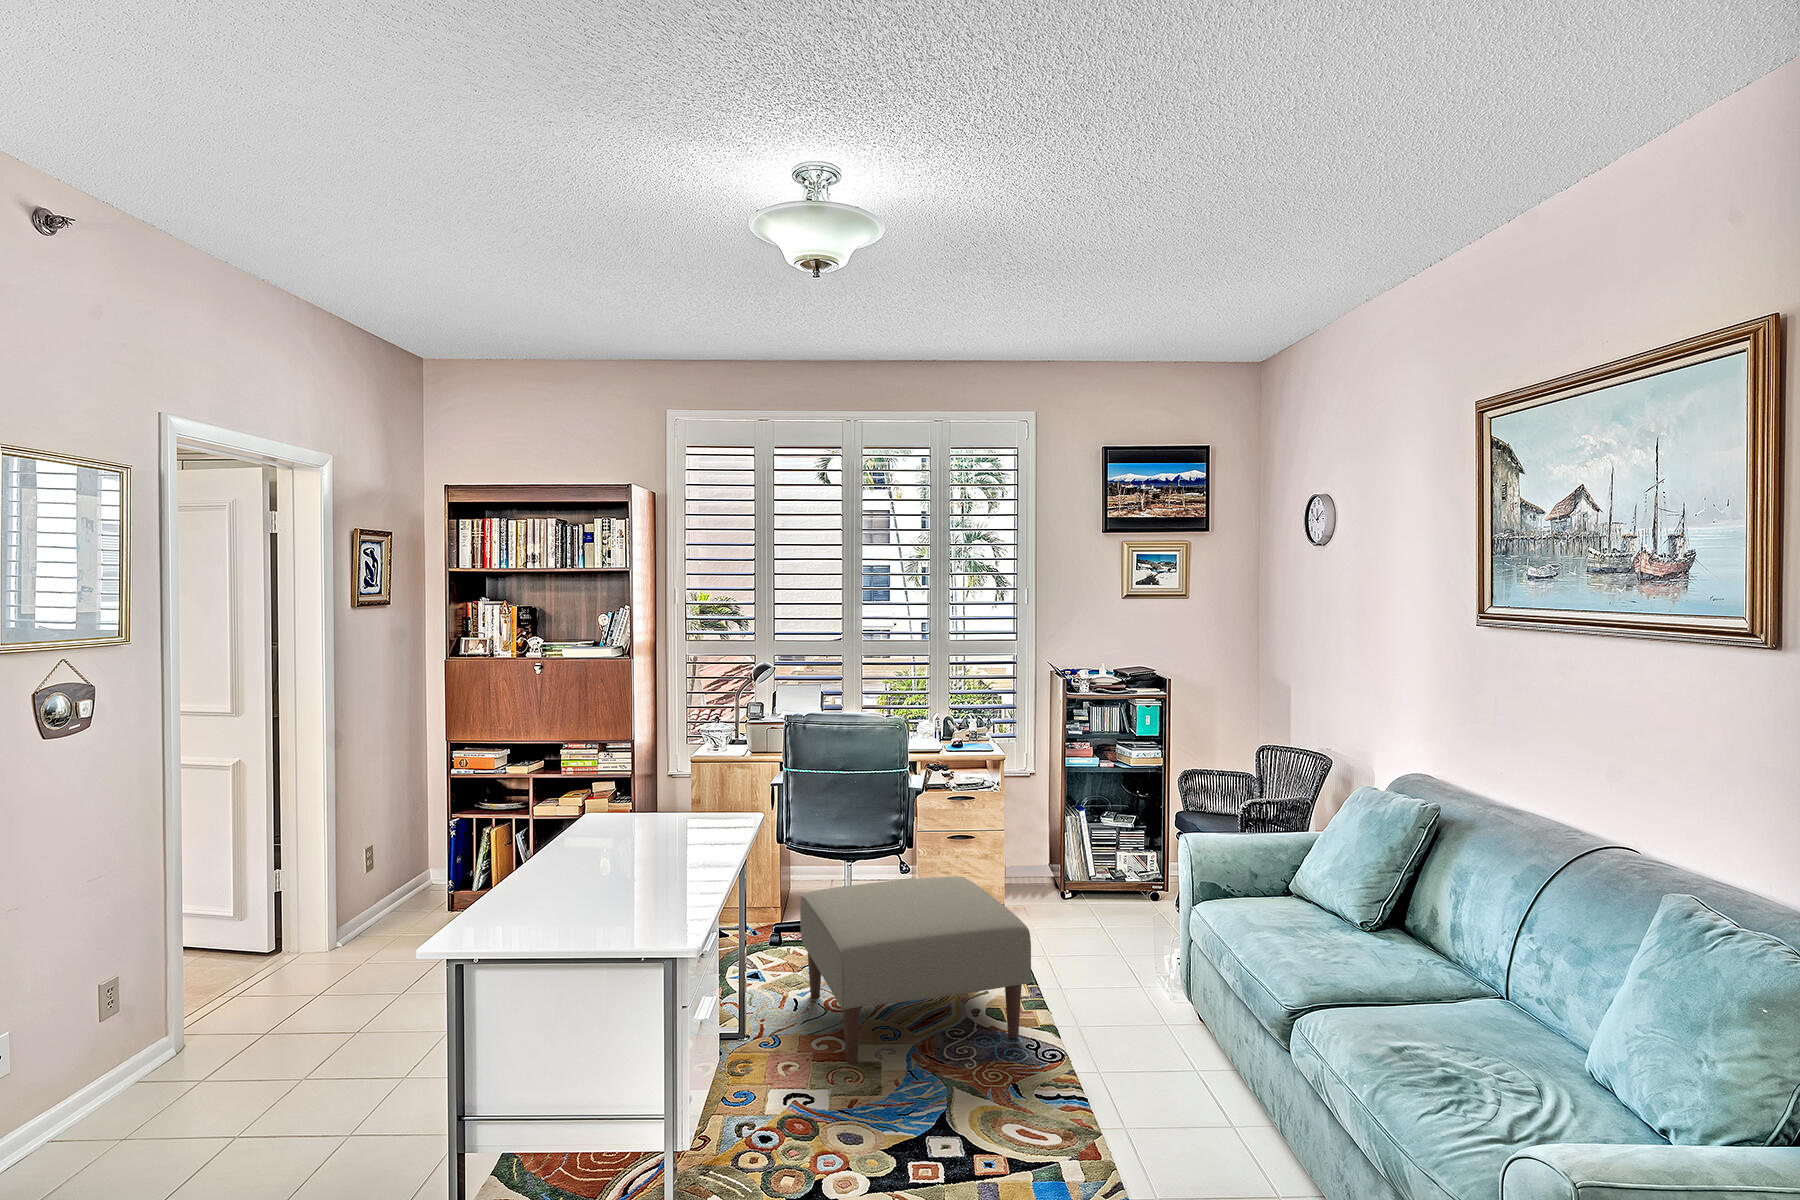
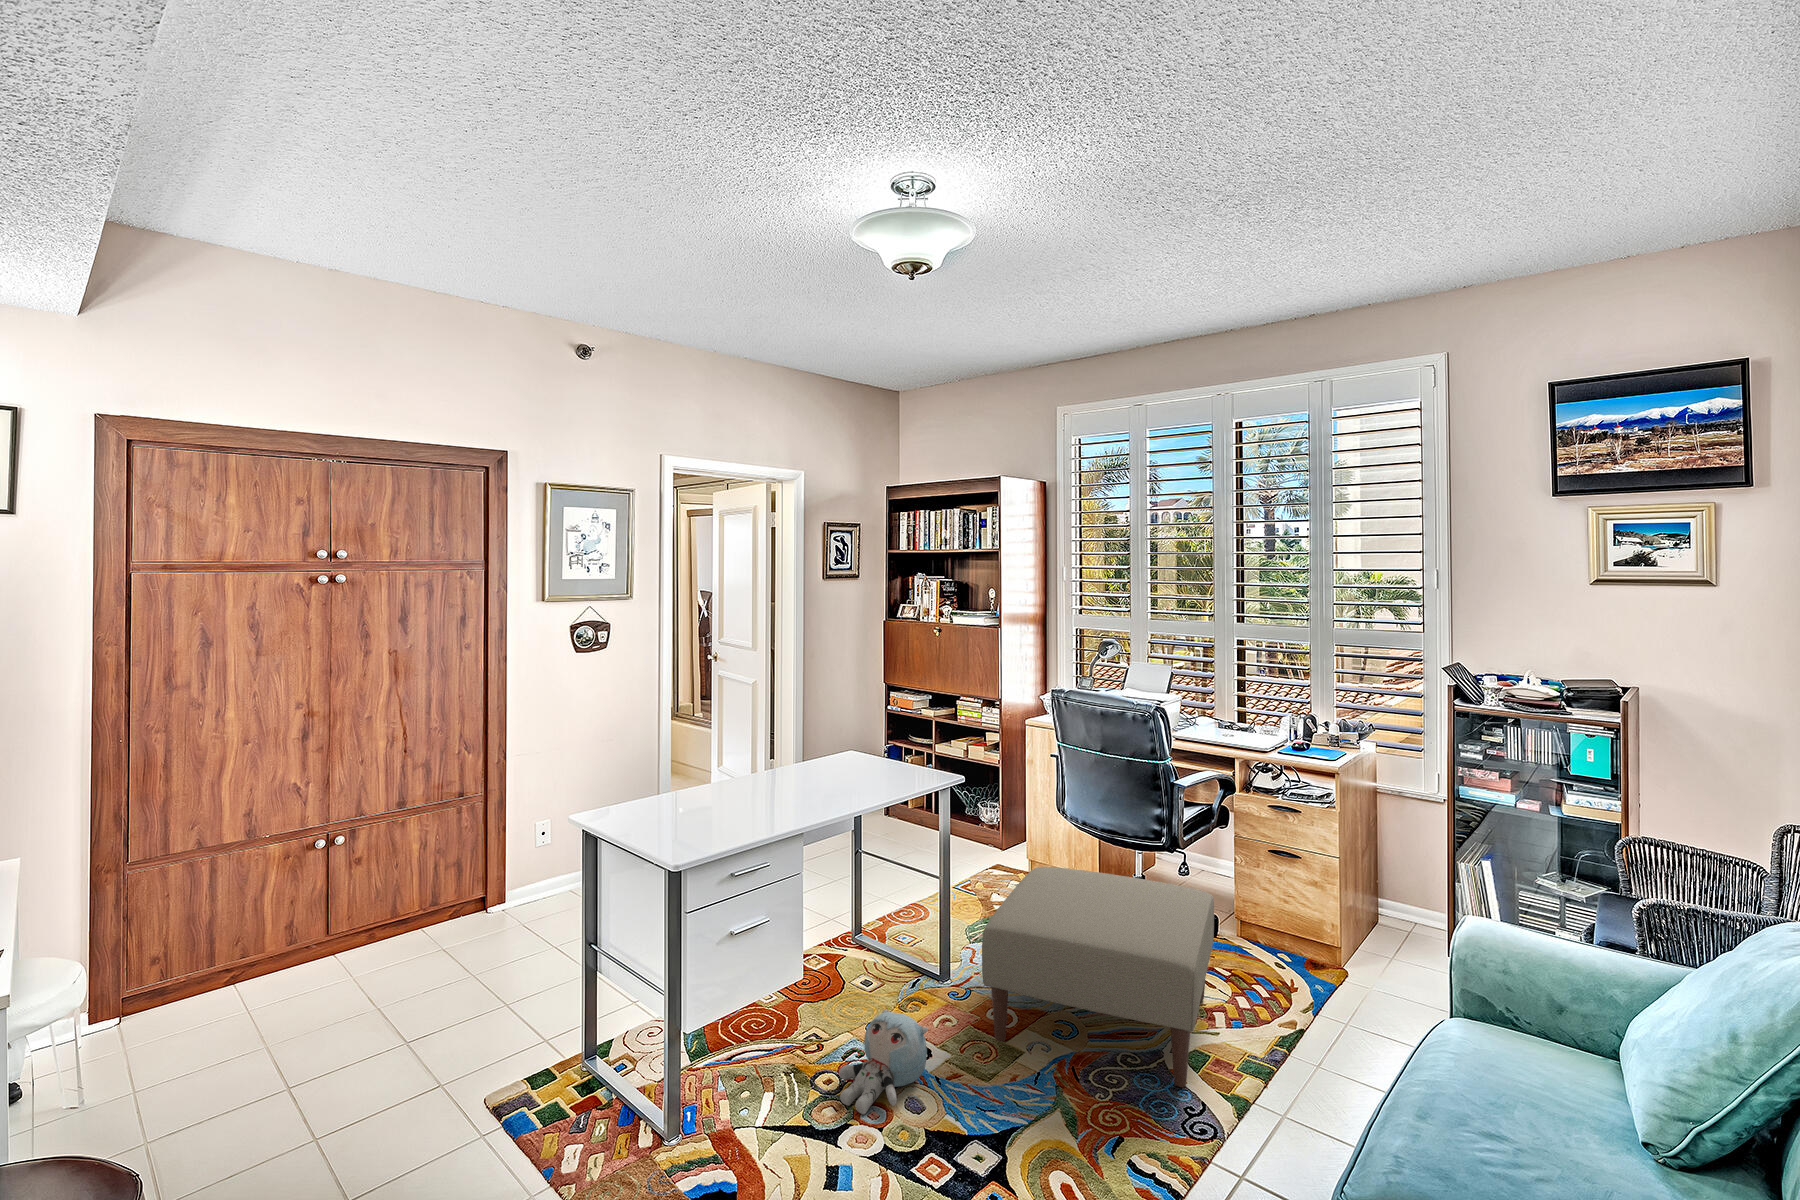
plush toy: none [763,1058,843,1167] -> present [839,1009,928,1115]

